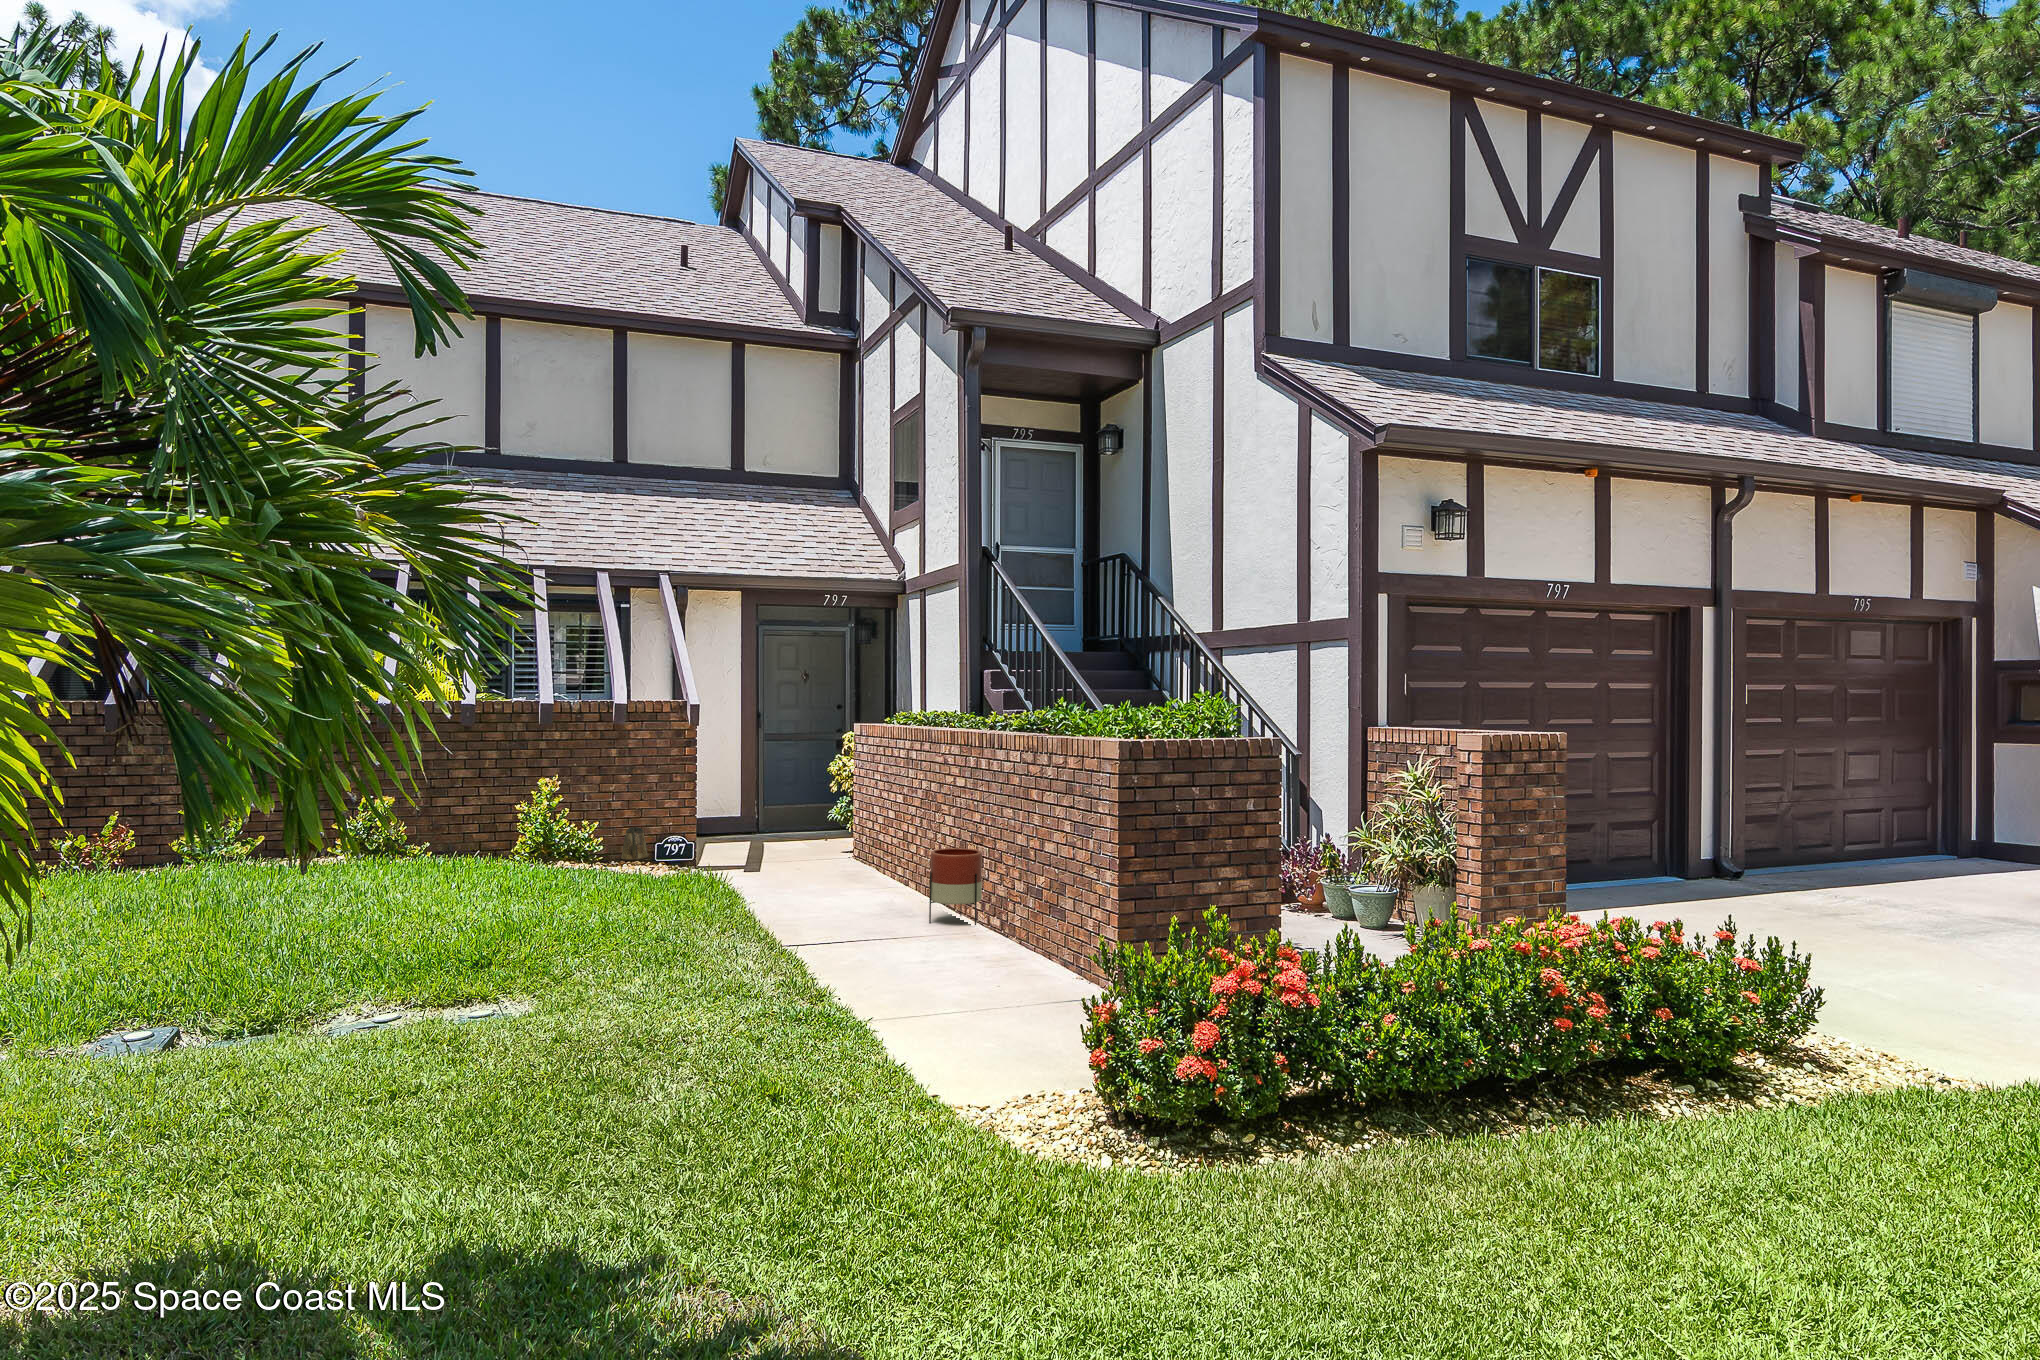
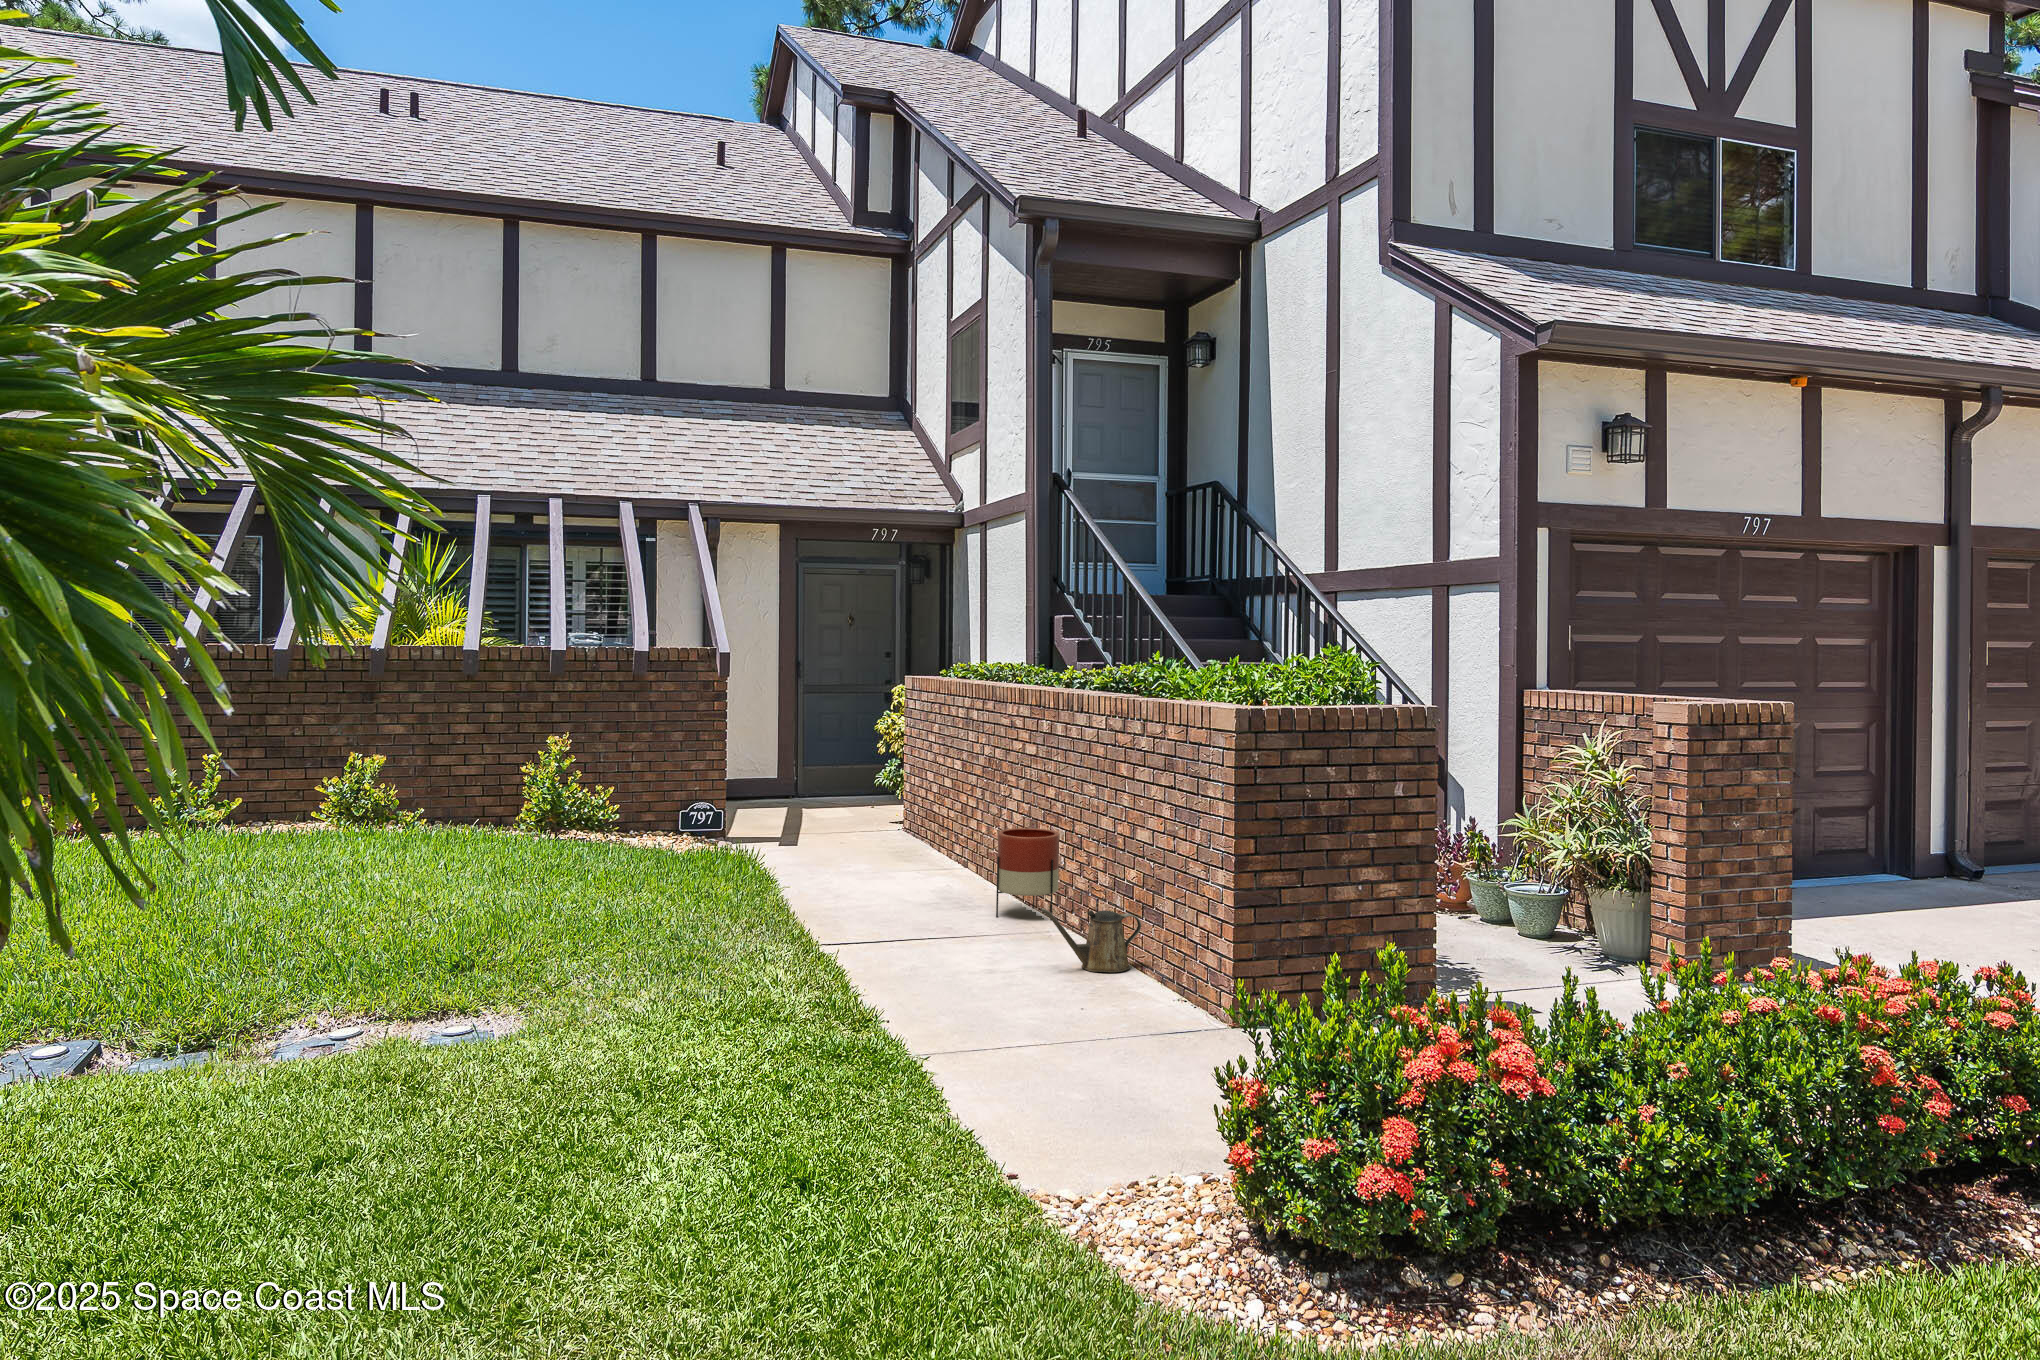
watering can: present [621,827,649,860] -> present [1041,908,1141,972]

